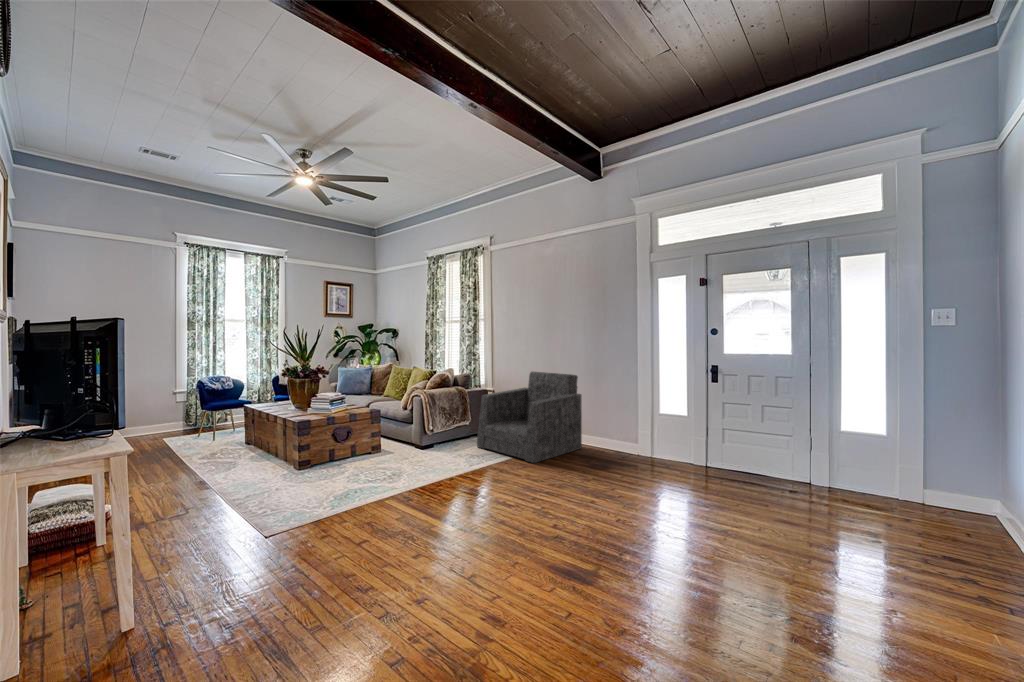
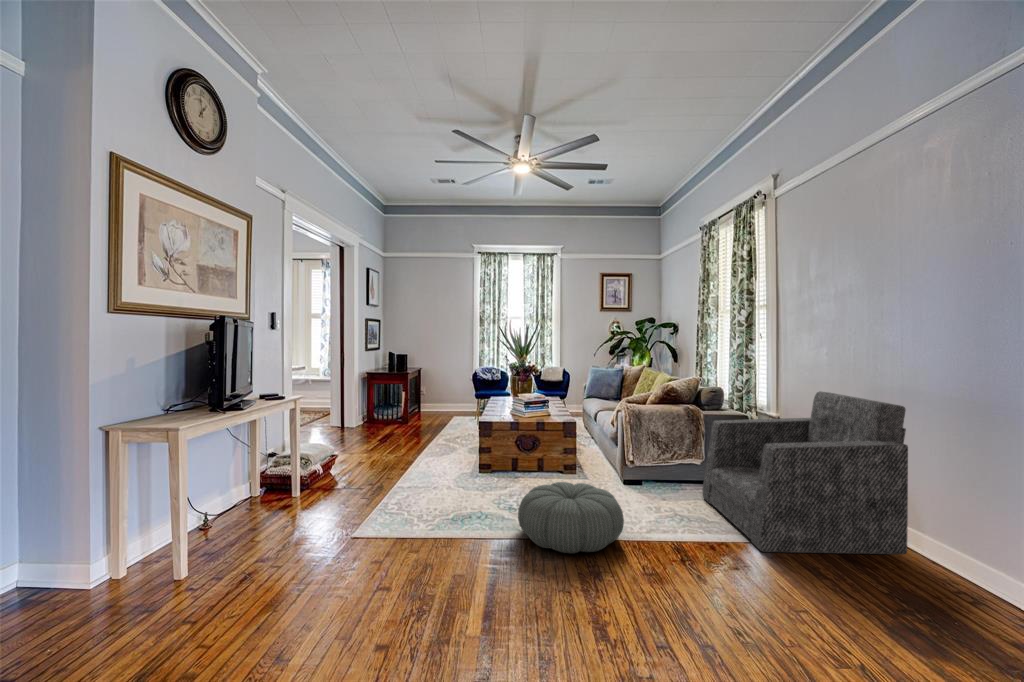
pouf: none [396,448,471,496] -> present [518,482,624,553]

